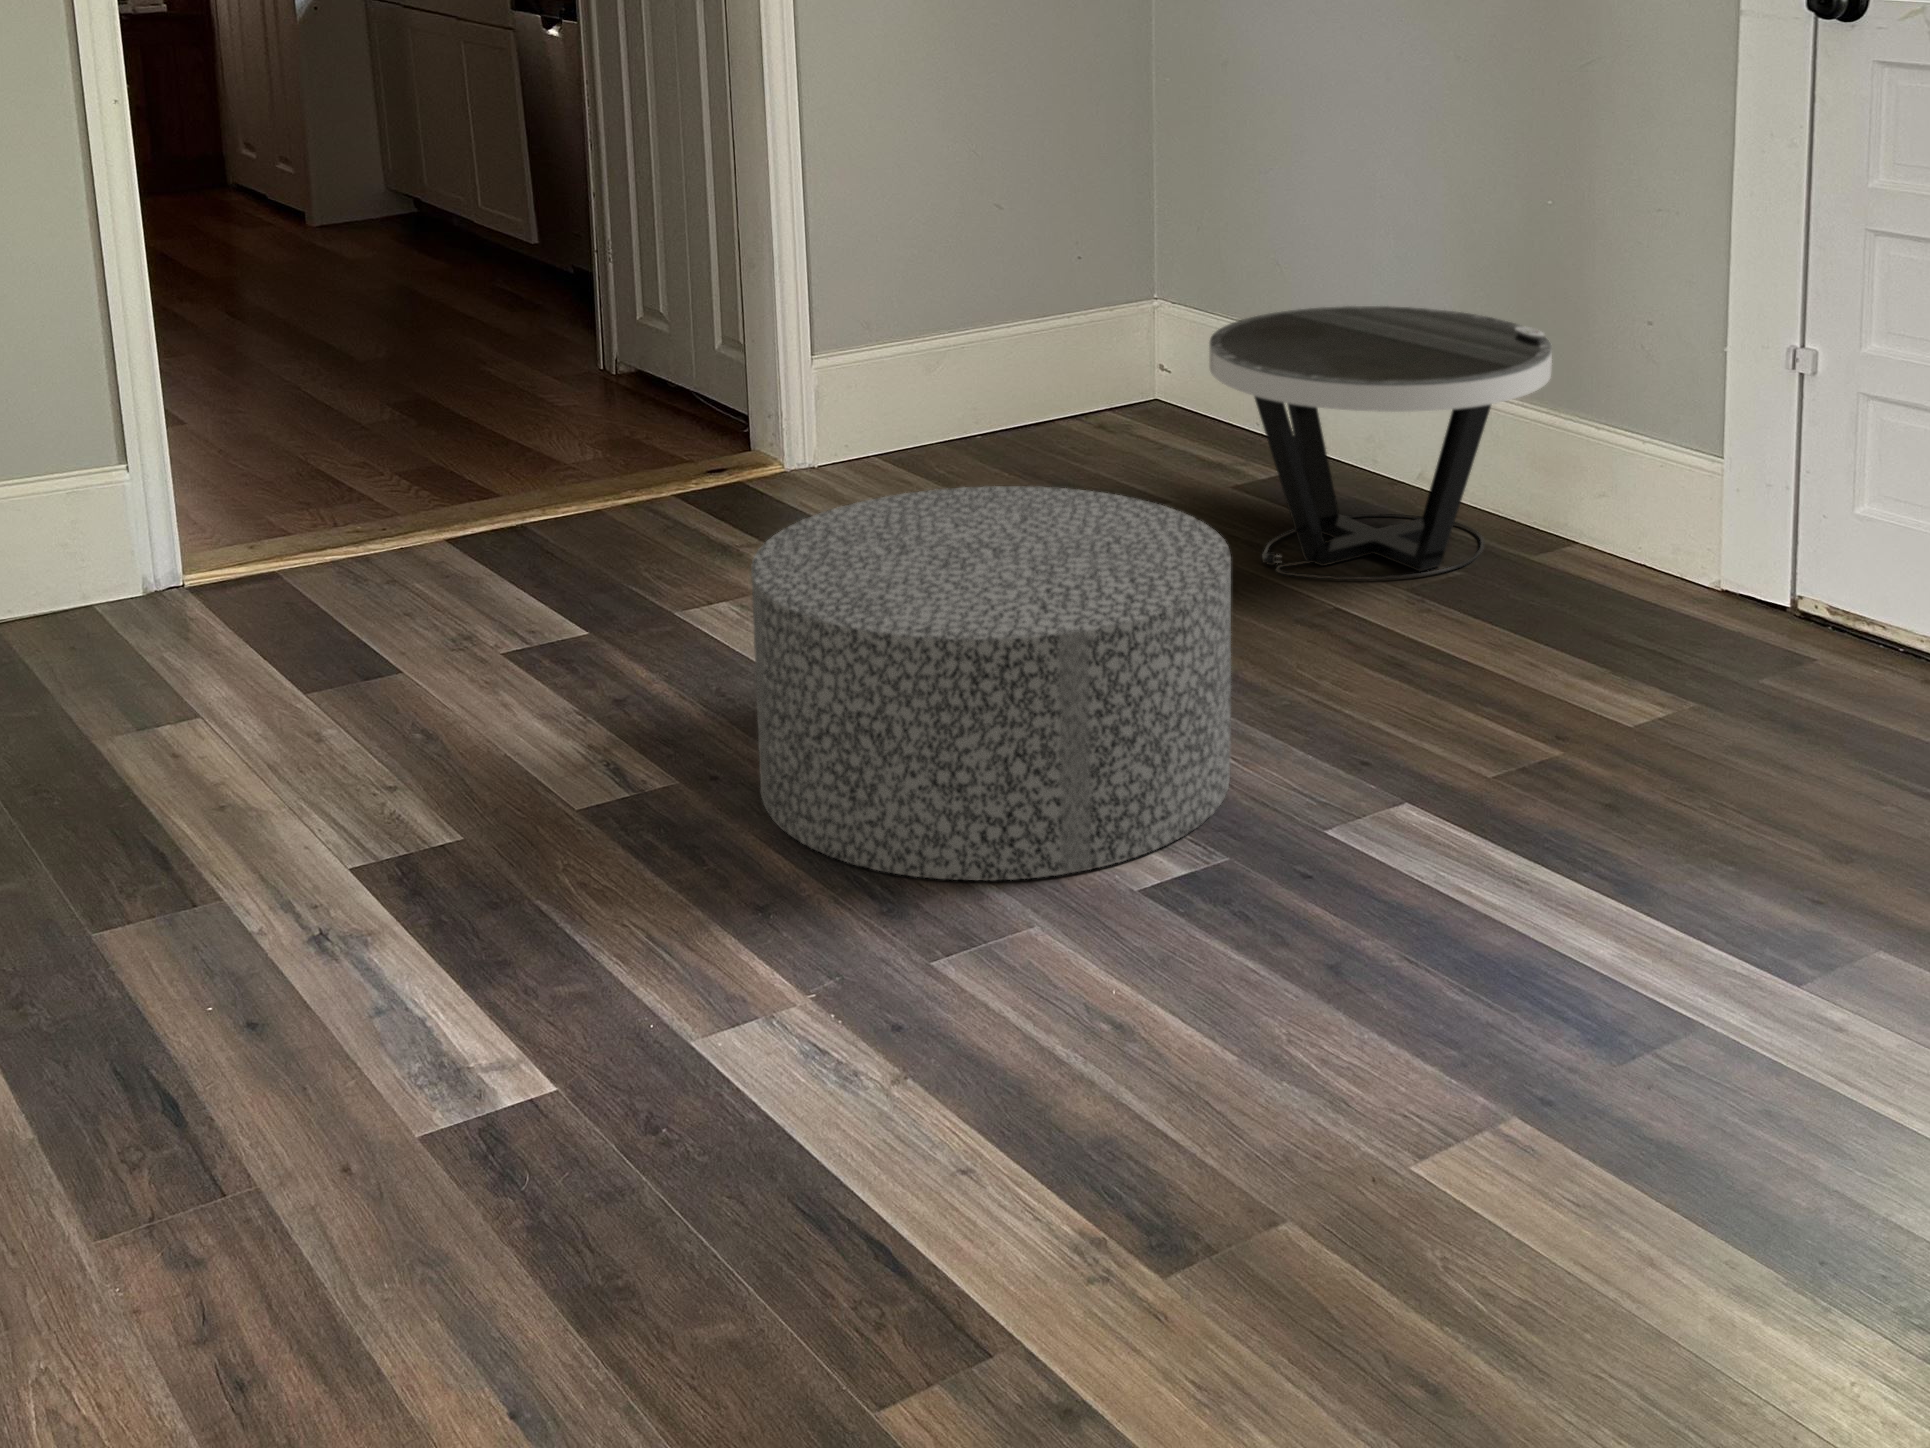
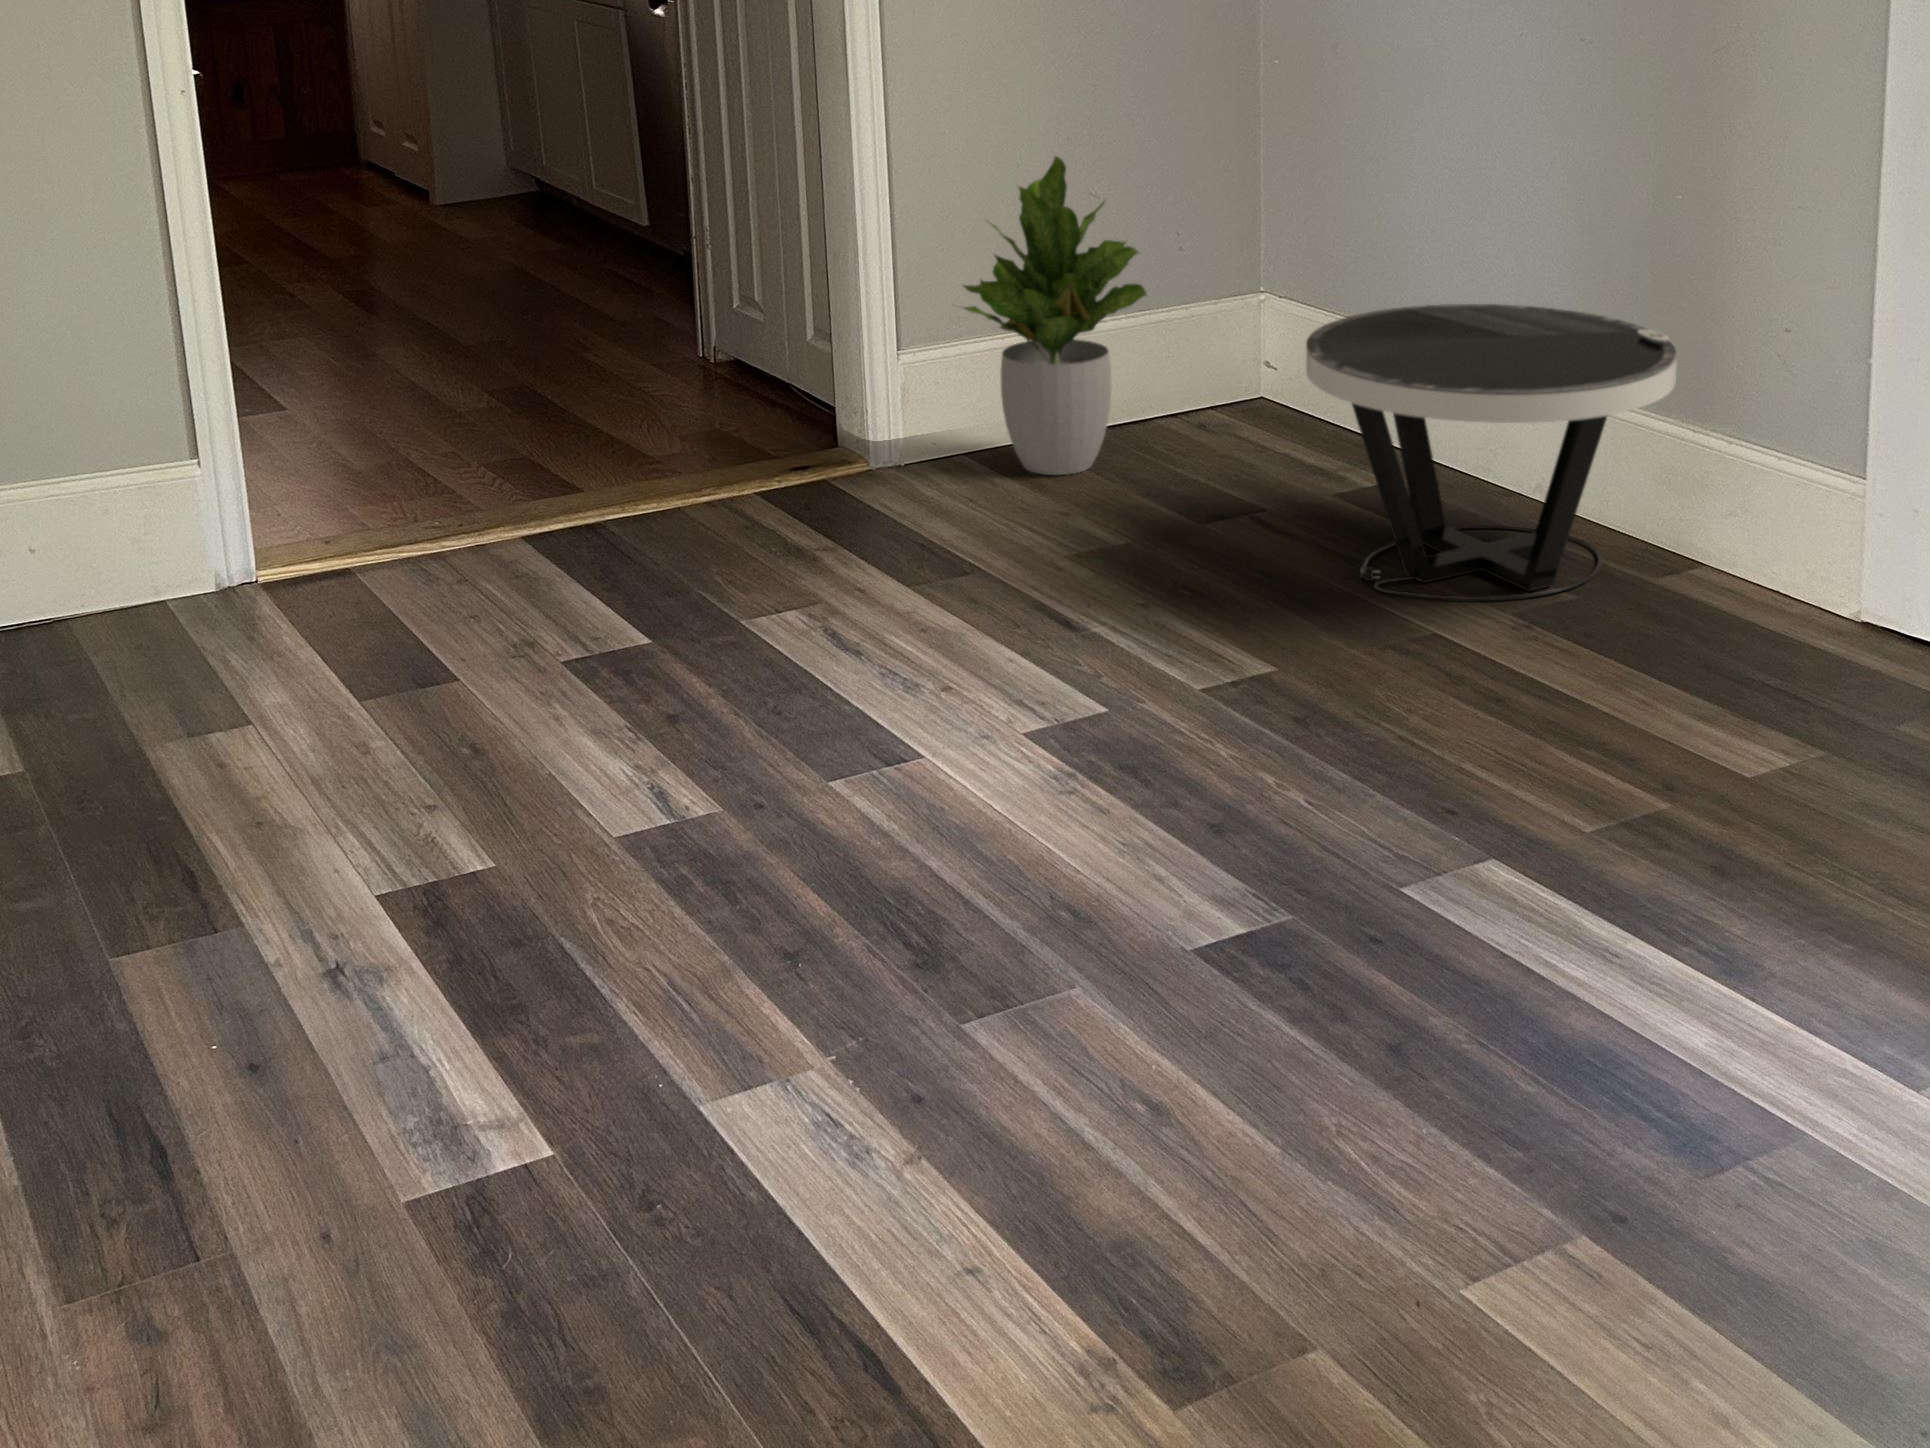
potted plant: none [862,169,1053,476] -> present [964,156,1147,475]
ottoman: present [751,486,1231,881] -> none [794,500,1306,932]

